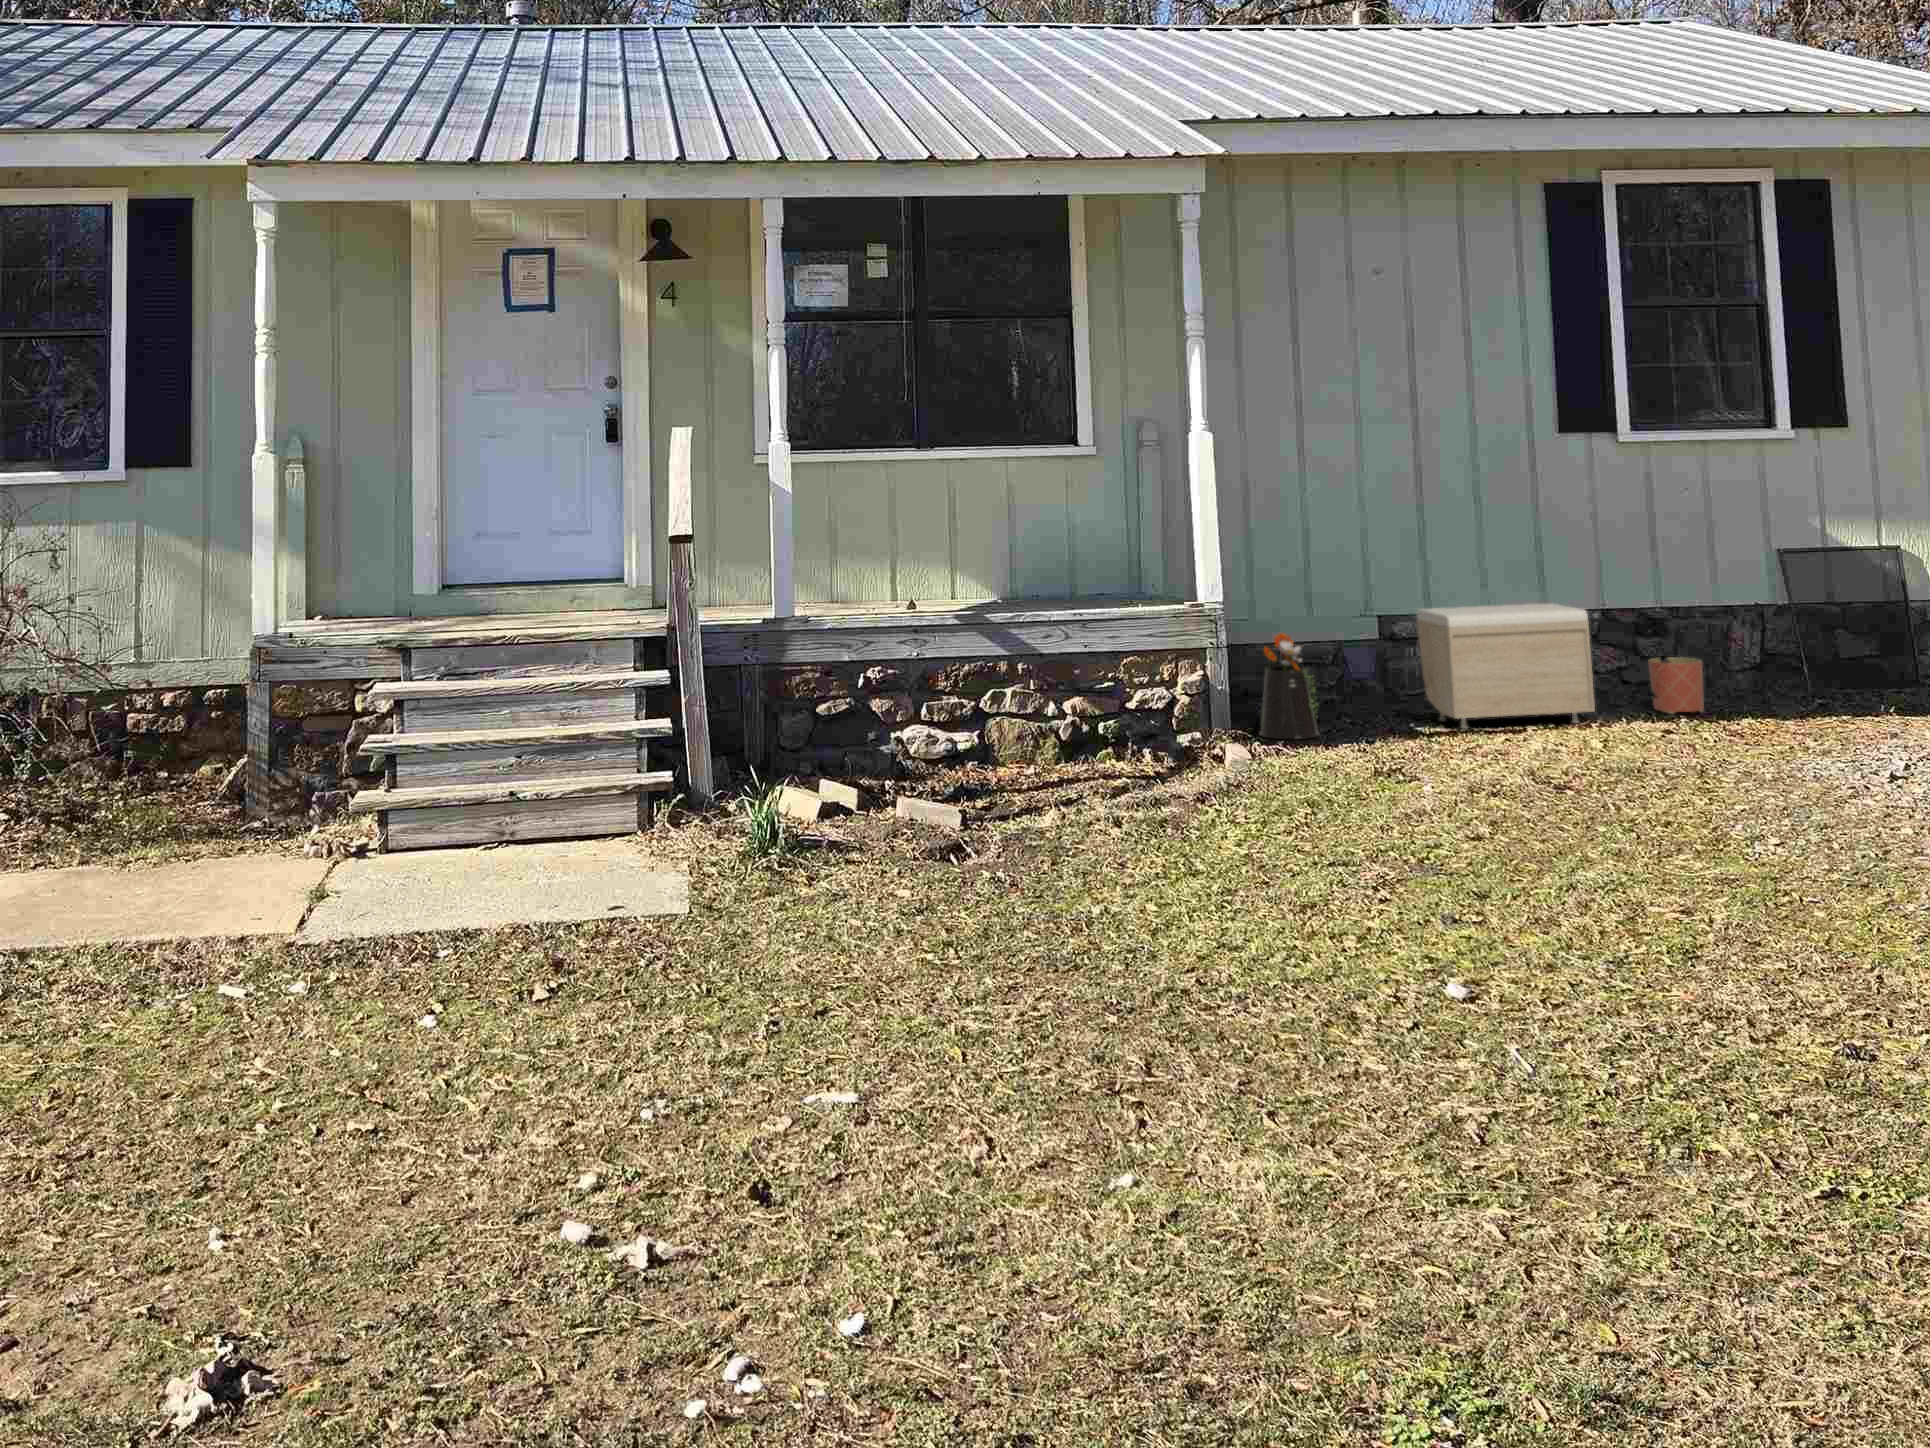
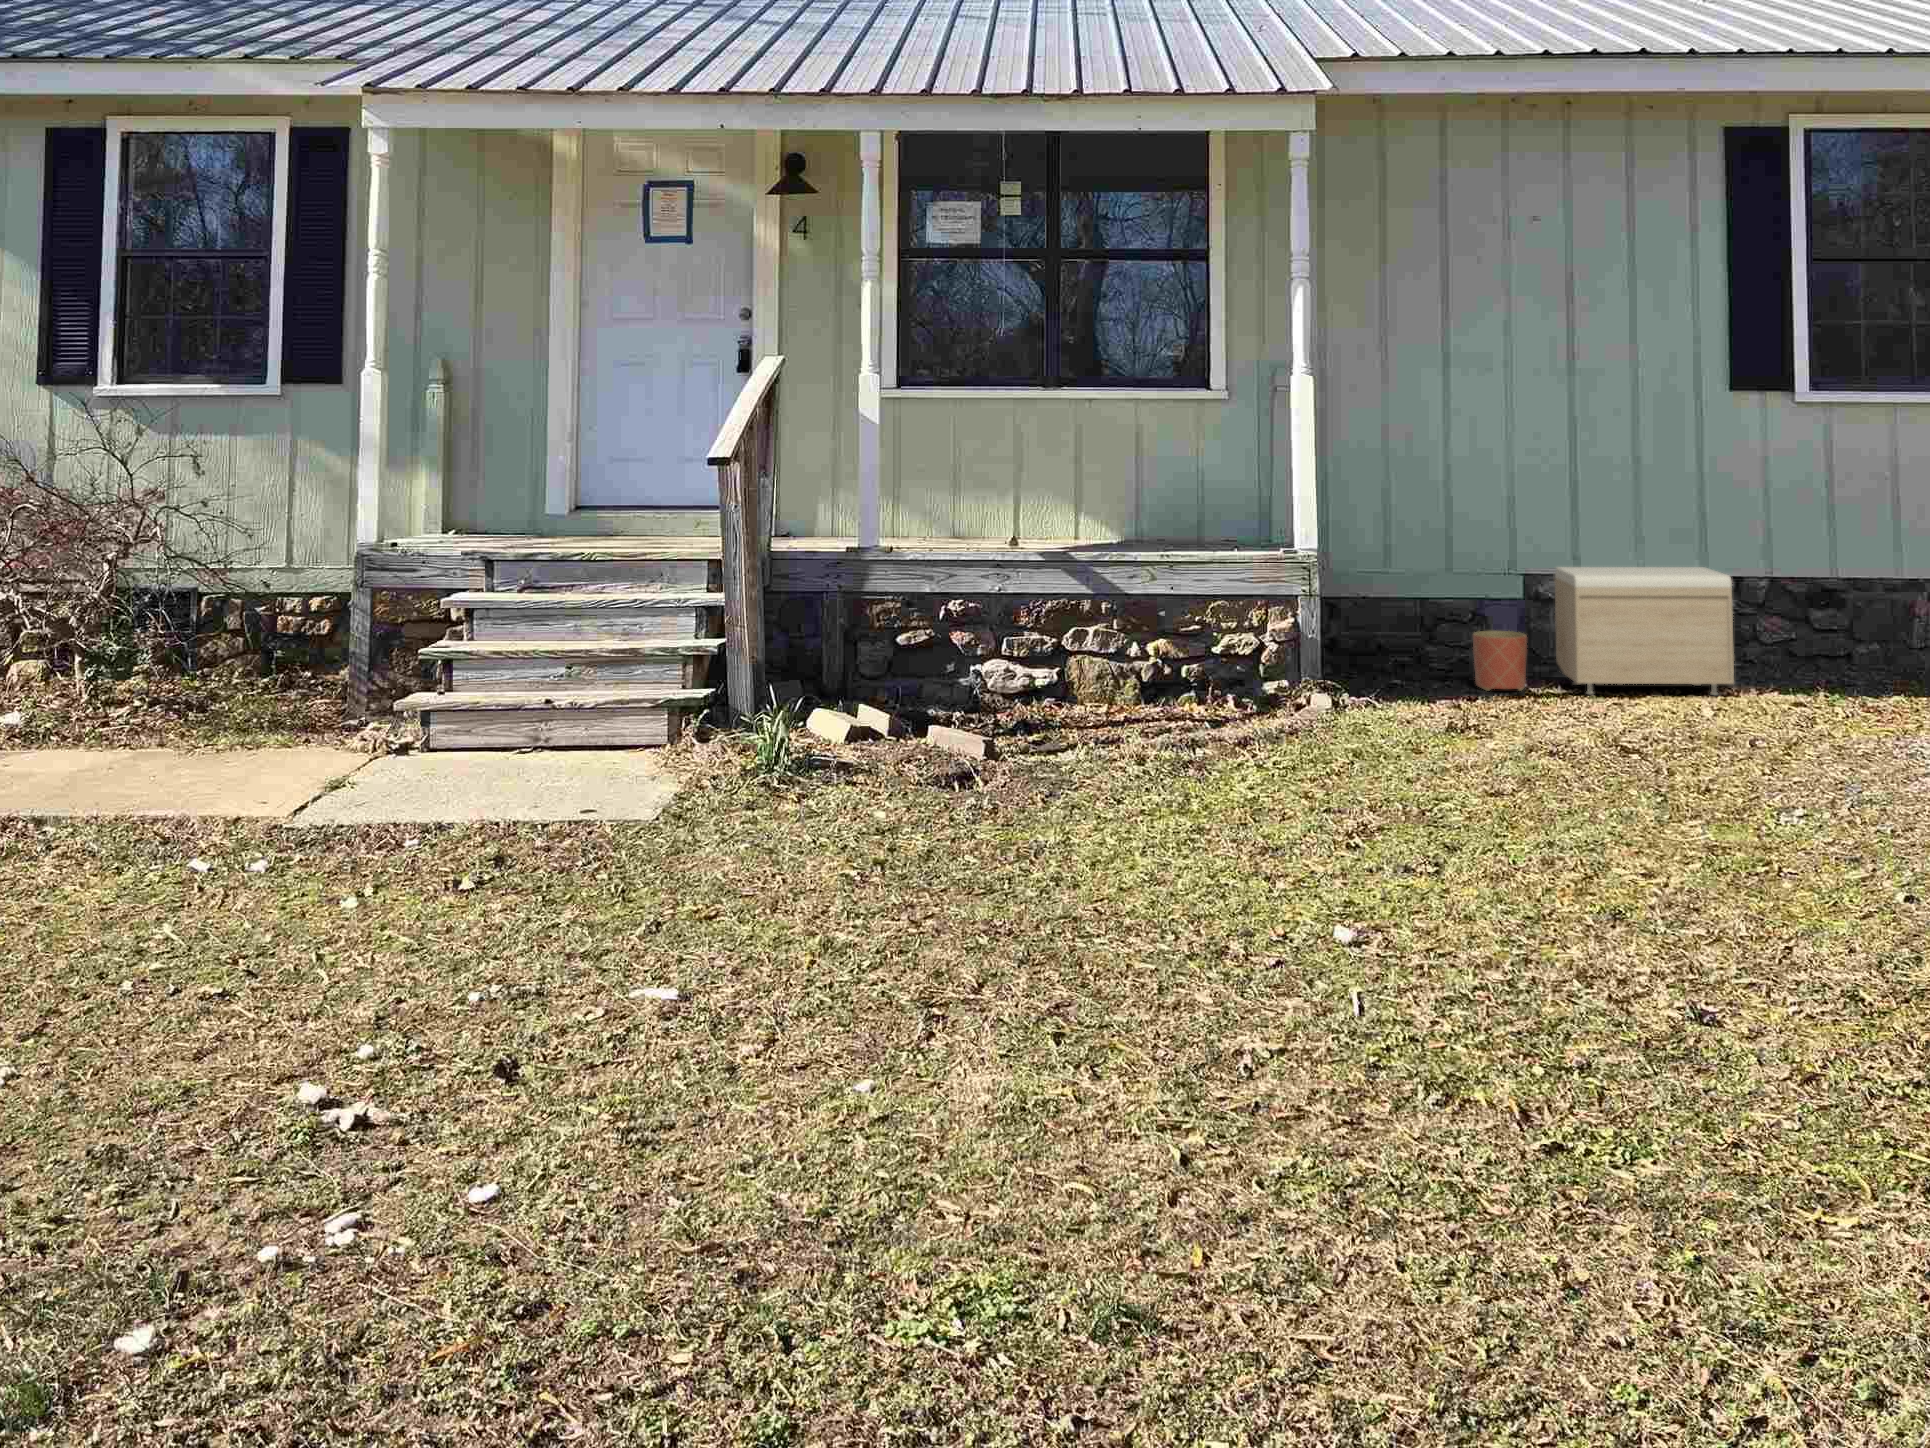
watering can: present [1260,633,1319,739] -> none [1370,584,1432,696]
planter: present [1648,657,1704,714] -> present [1473,631,1527,691]

